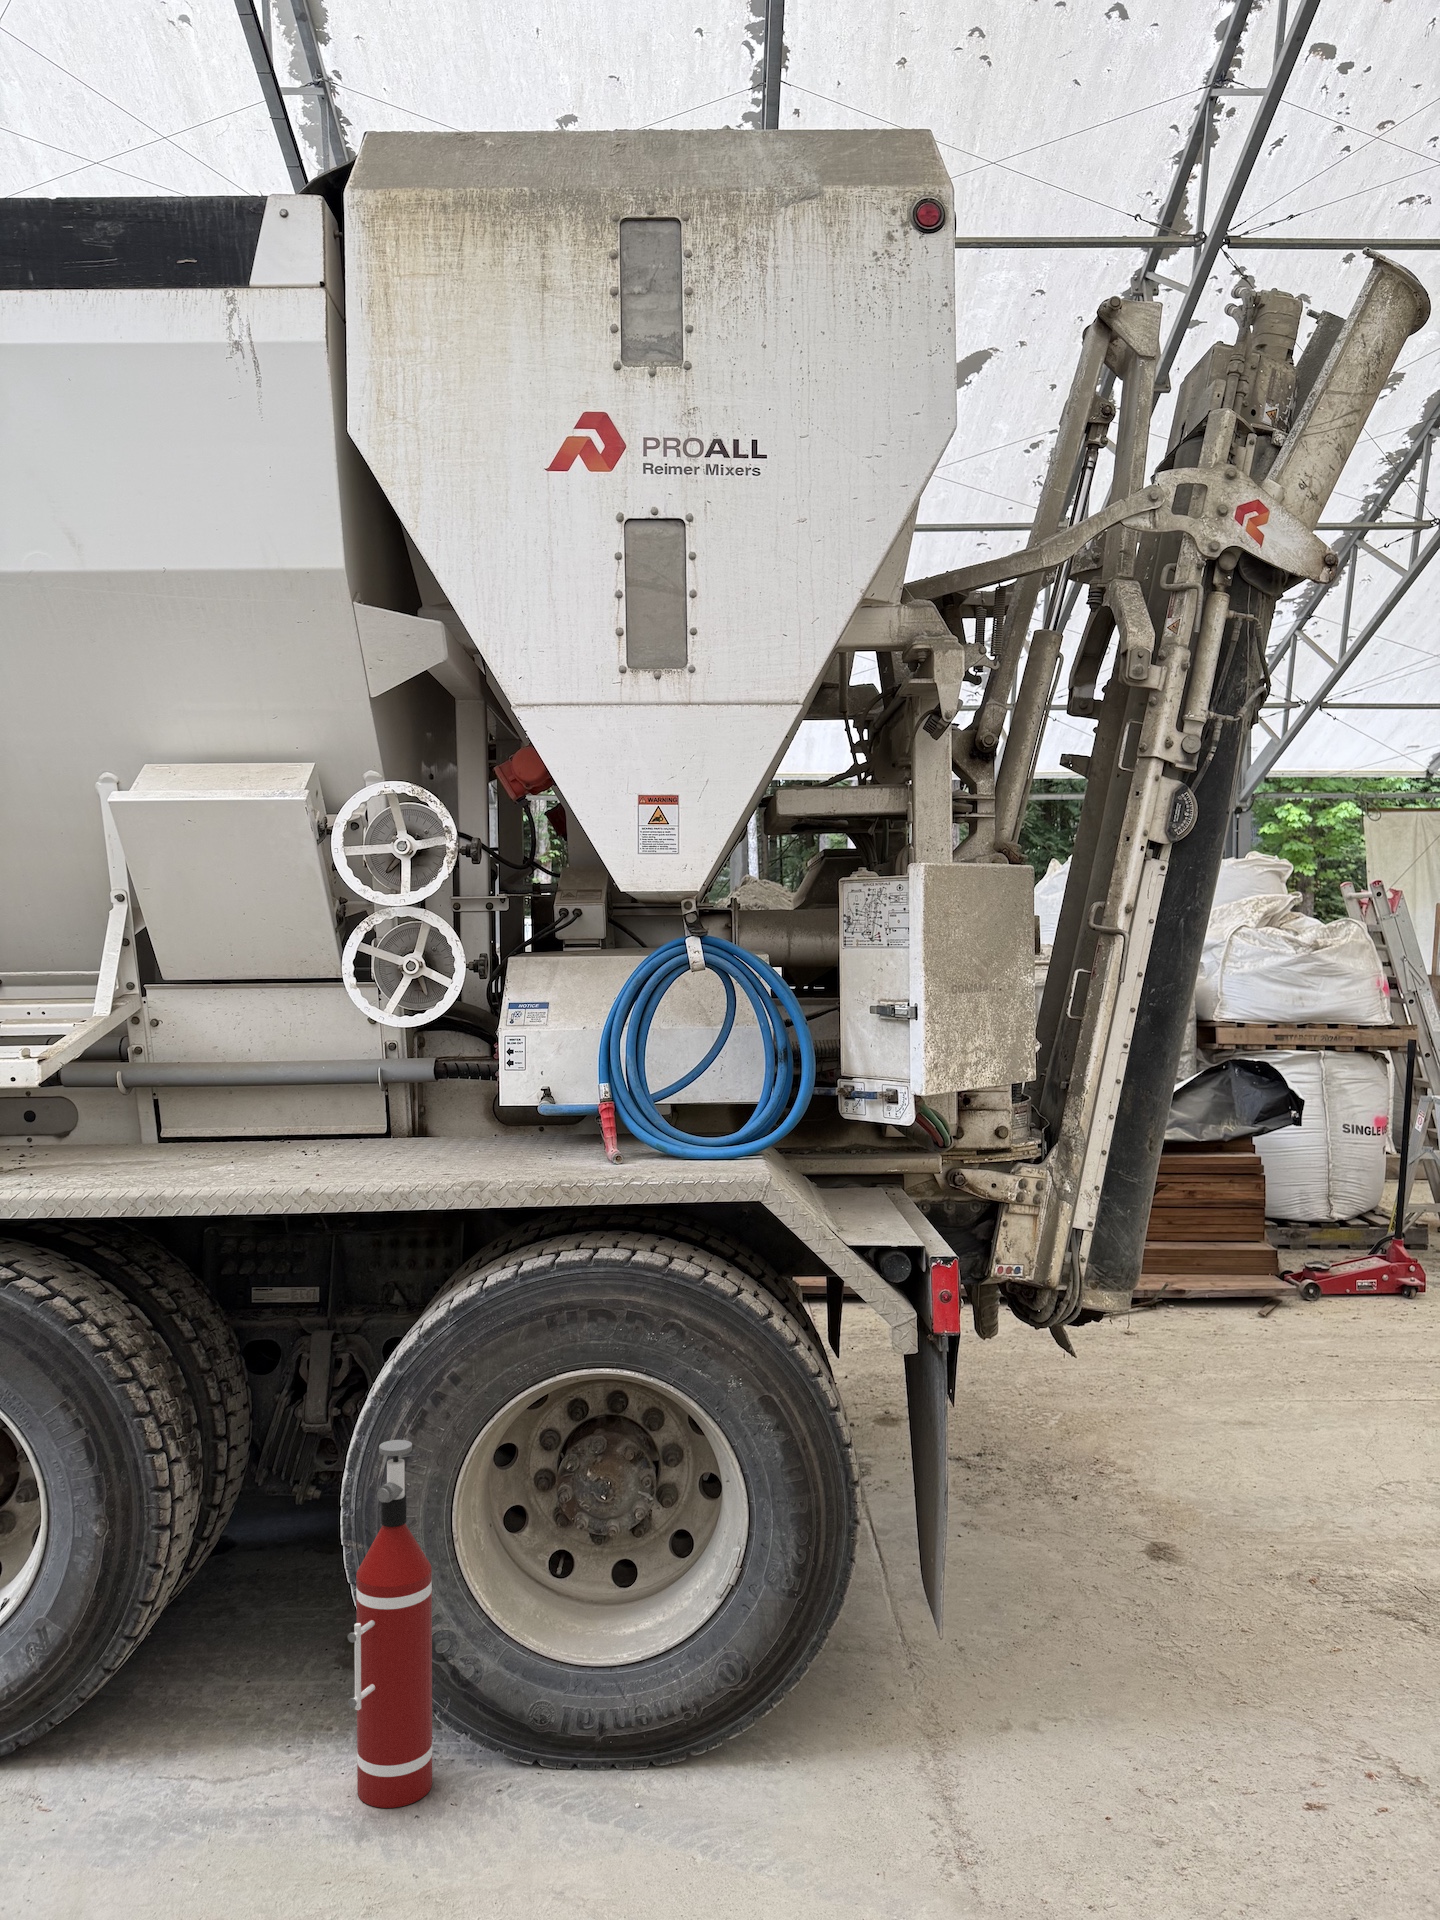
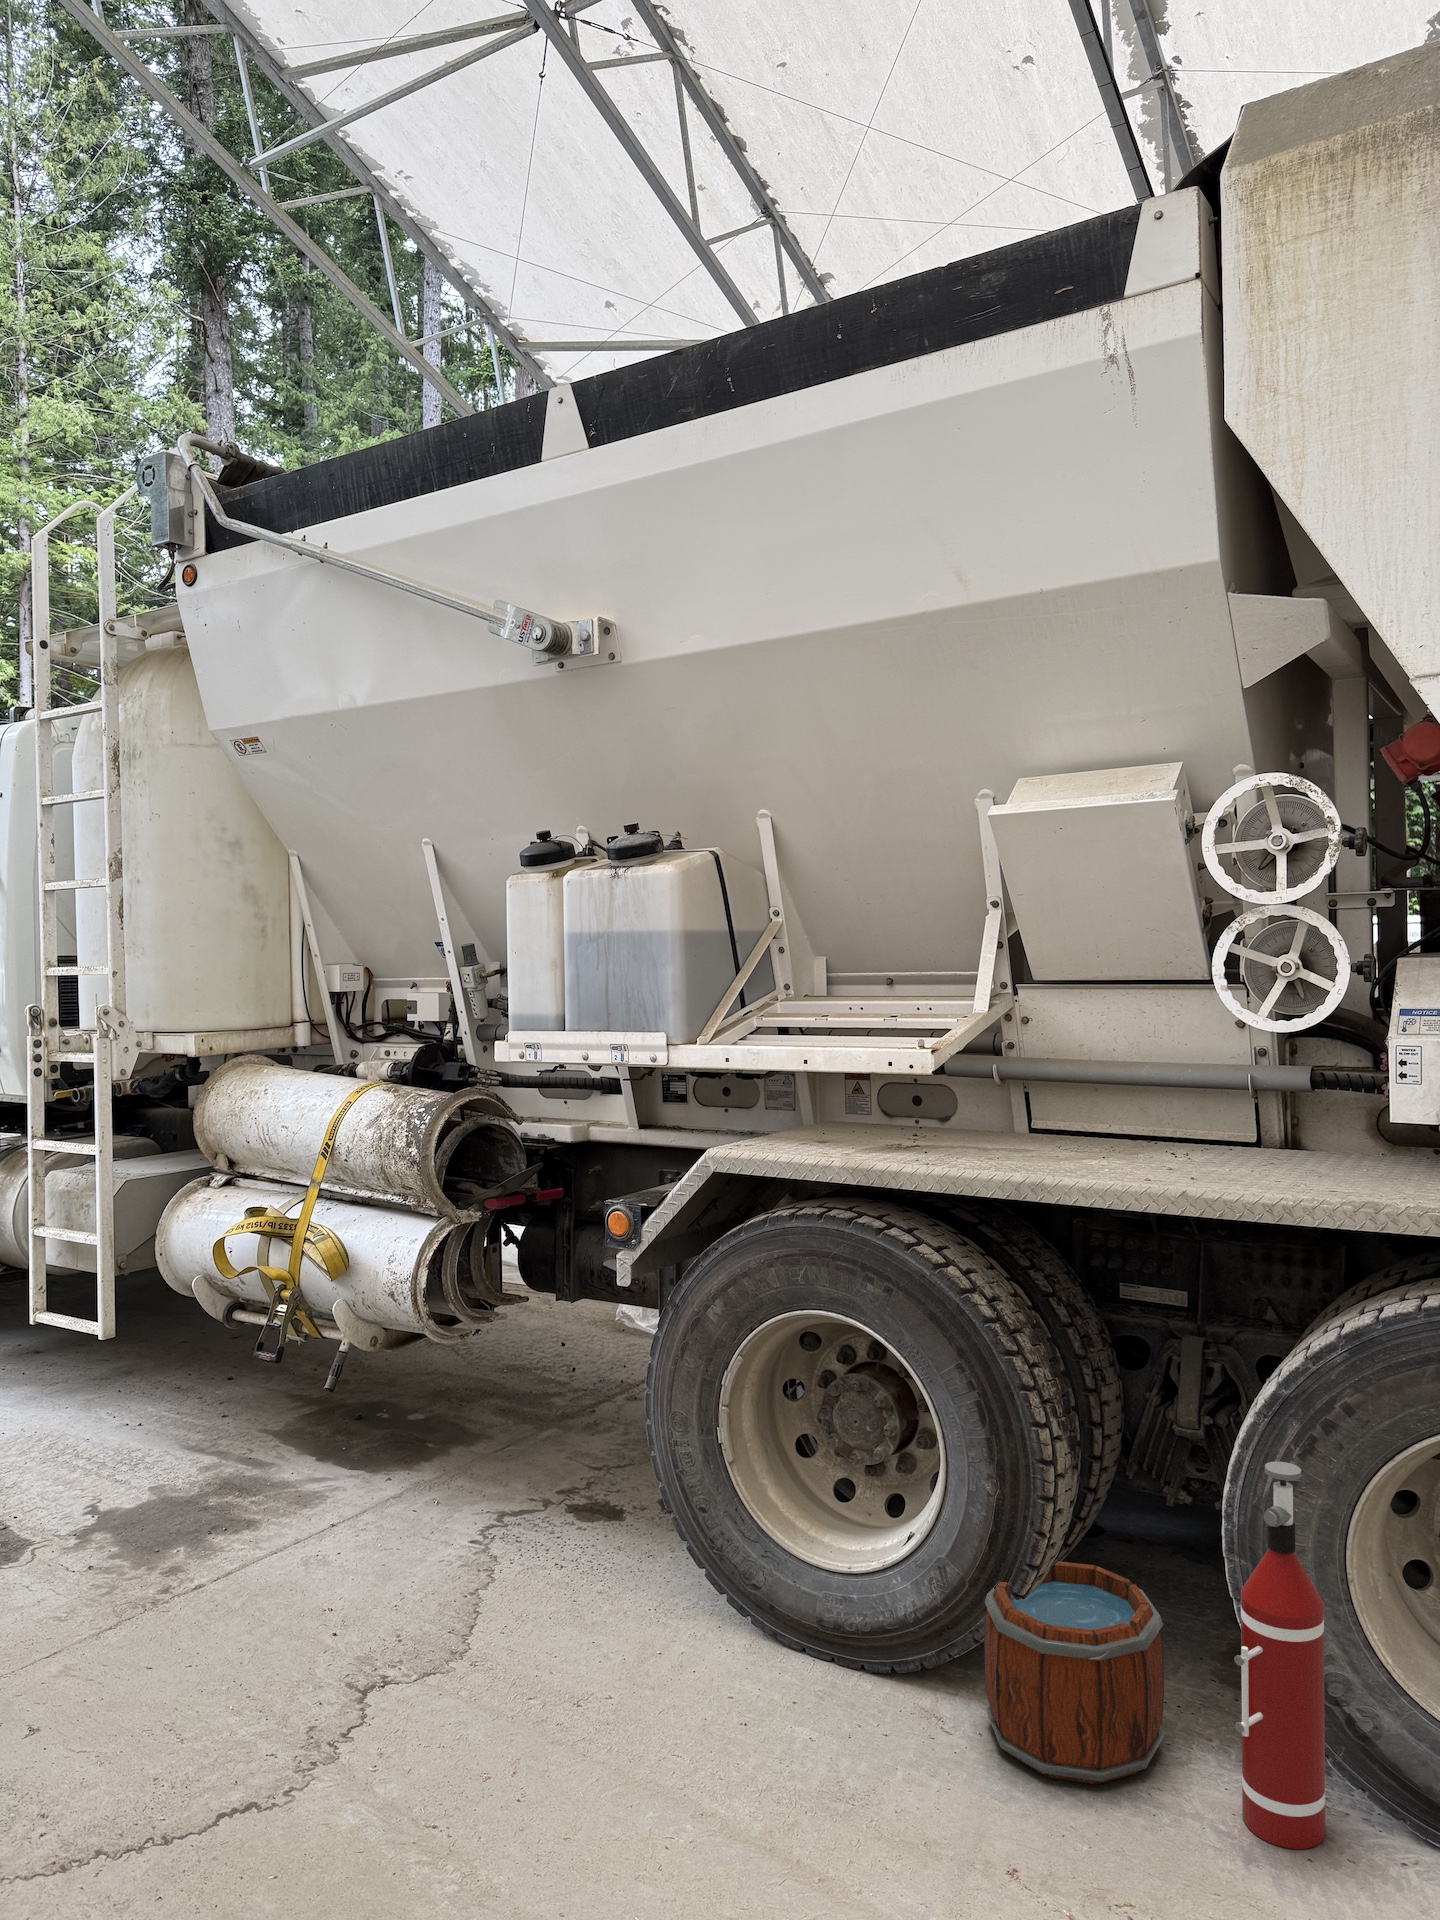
bucket: none [95,1586,286,1813] -> present [984,1561,1164,1784]

